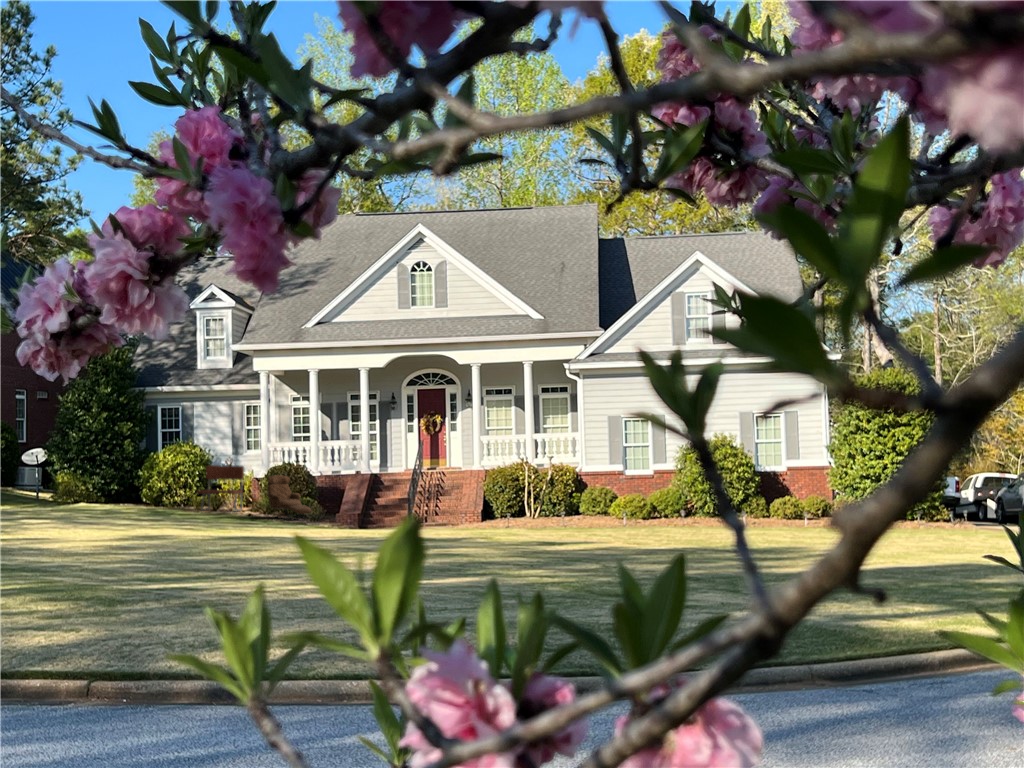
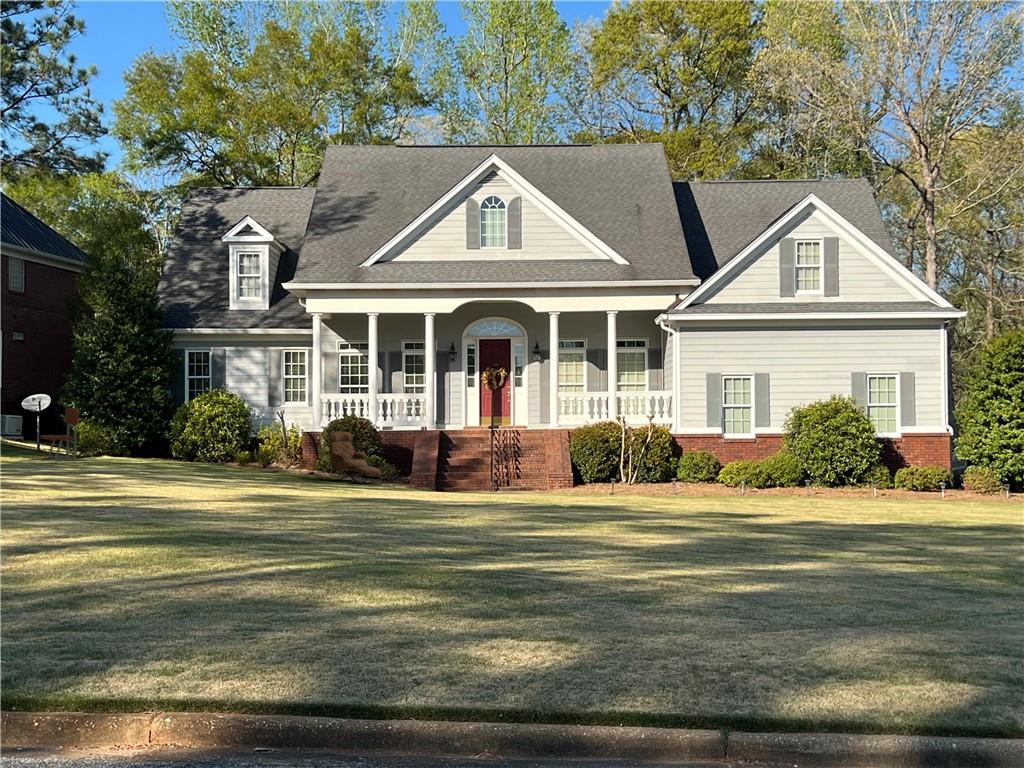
bench: present [197,465,244,511] -> present [40,408,79,461]

